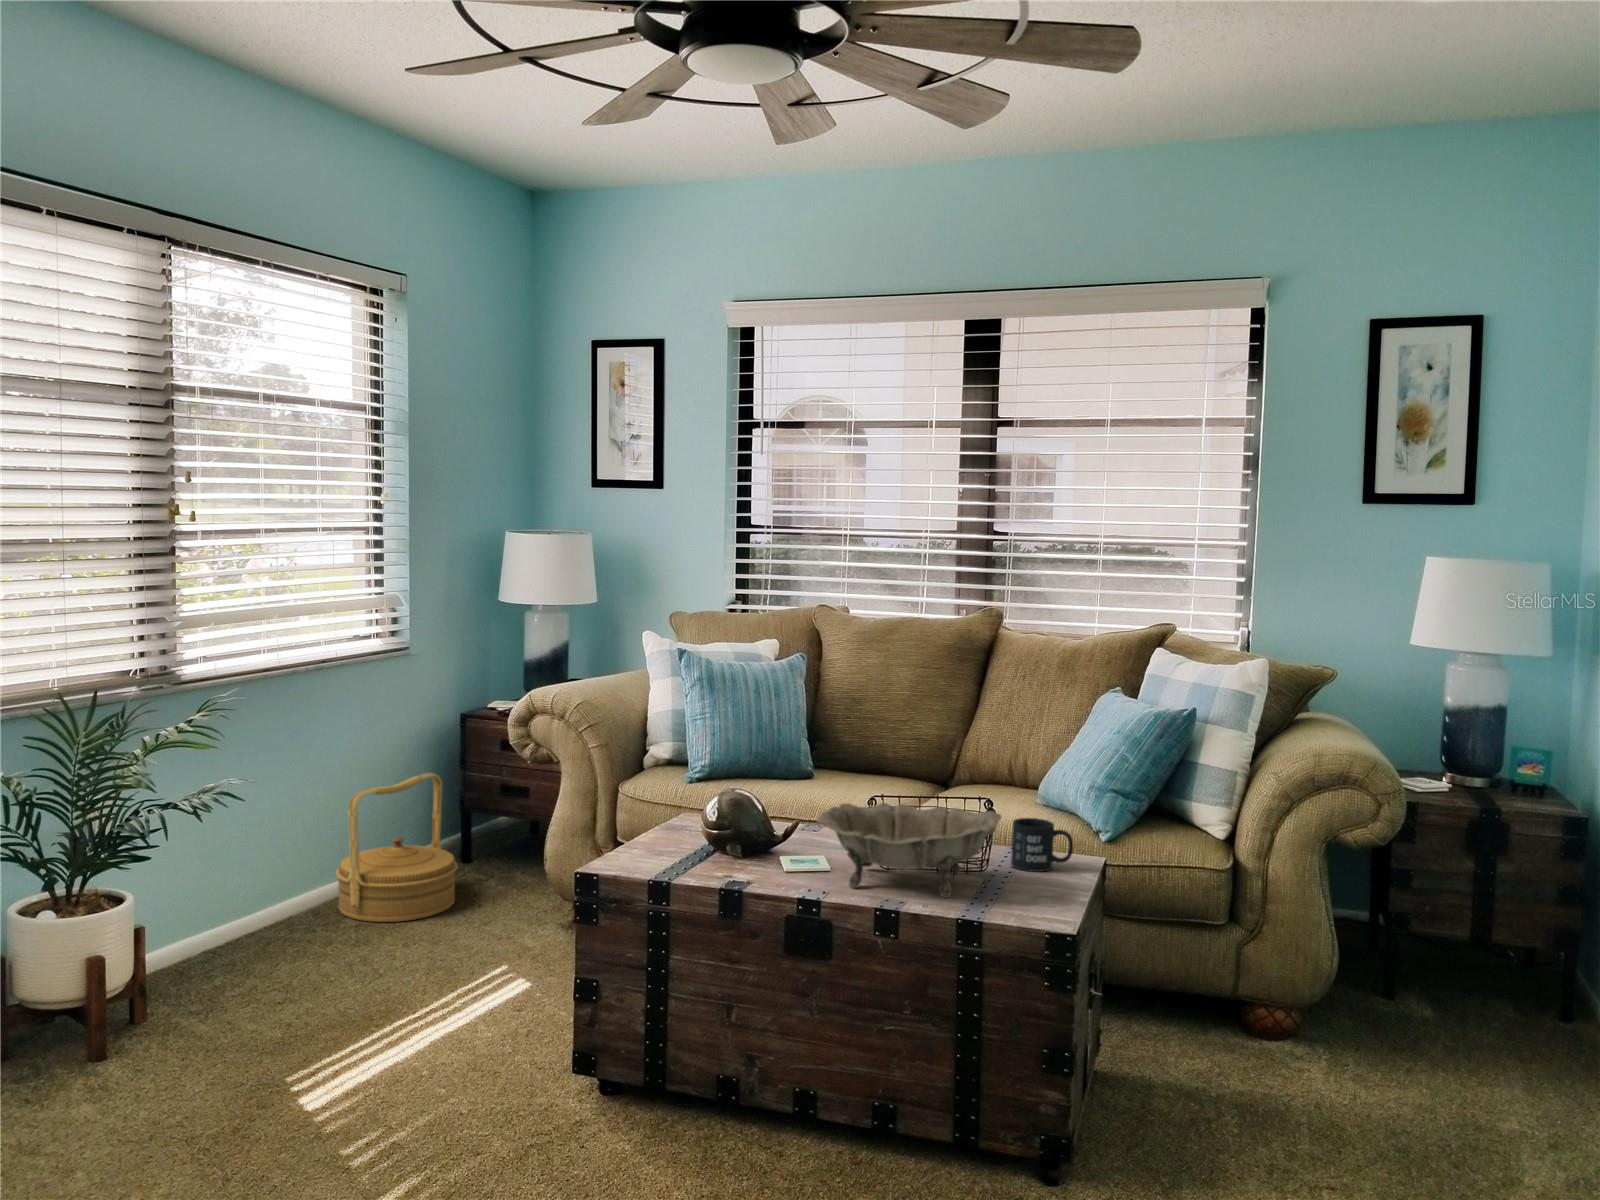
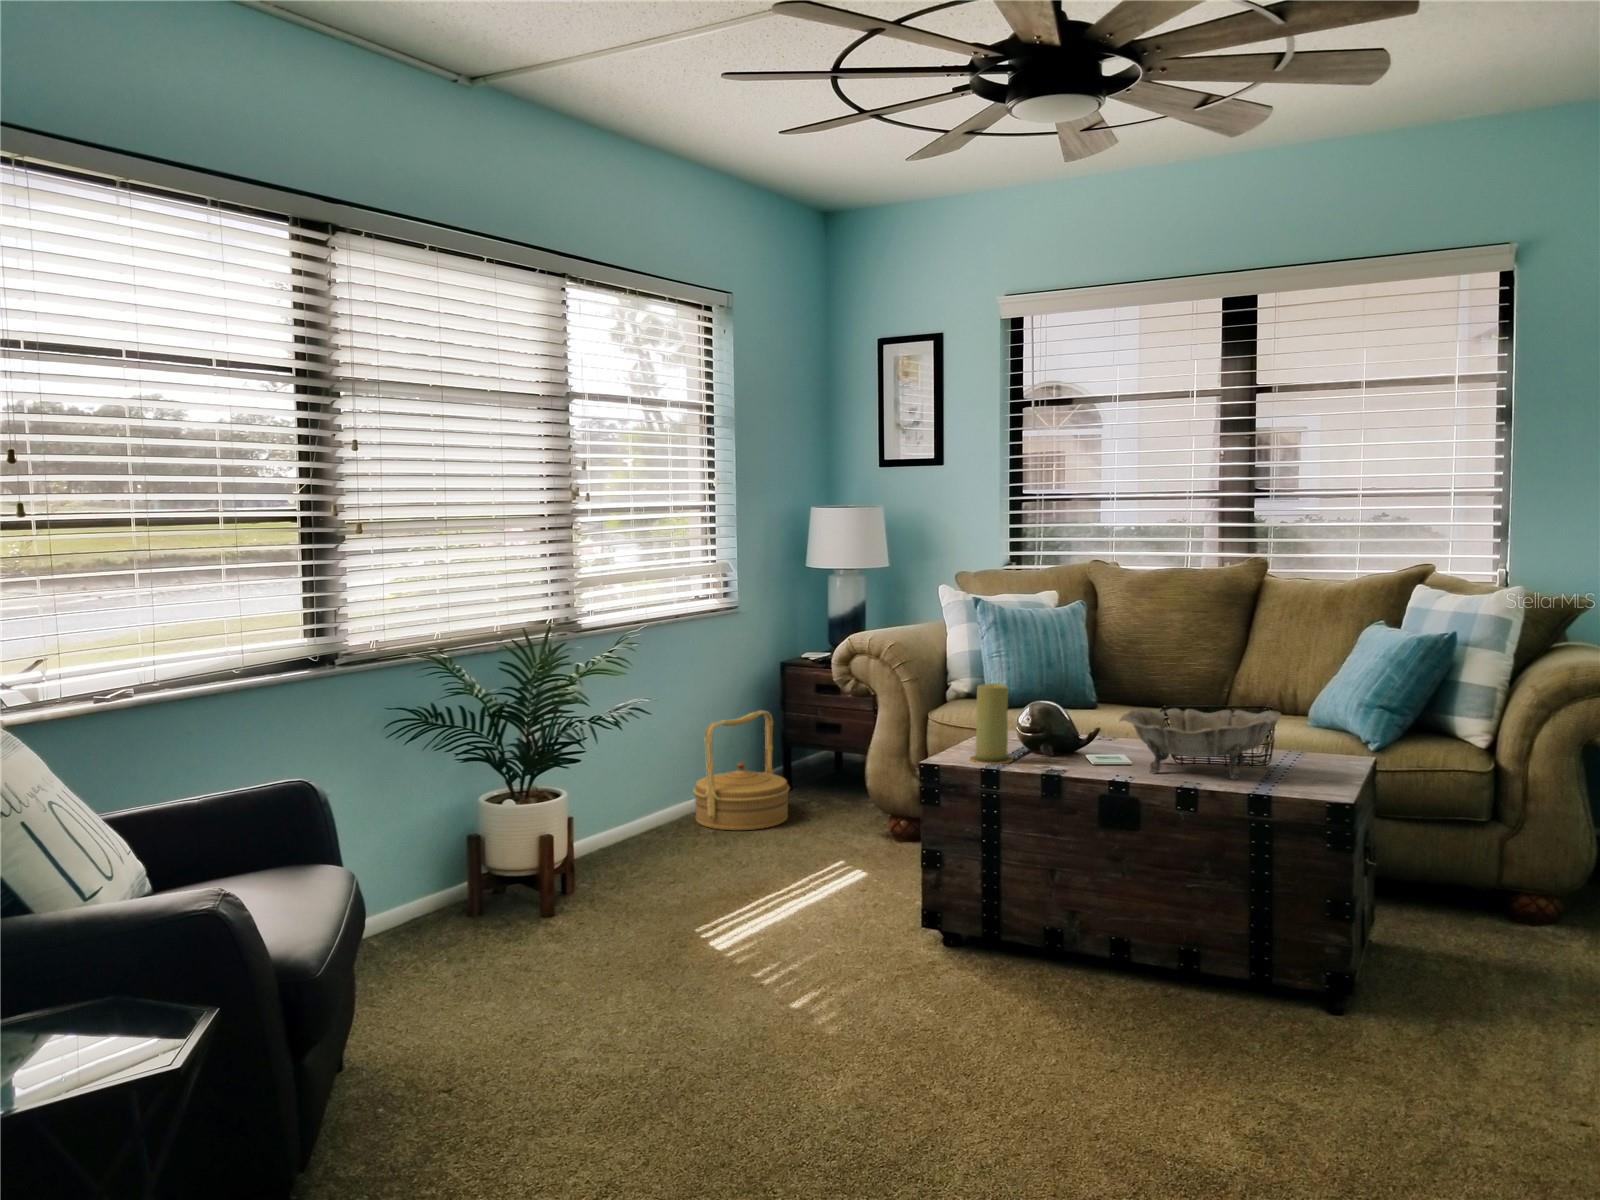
candle: none [637,772,690,874] -> present [970,683,1013,764]
mug: present [1011,818,1073,872] -> none [1289,722,1345,766]

